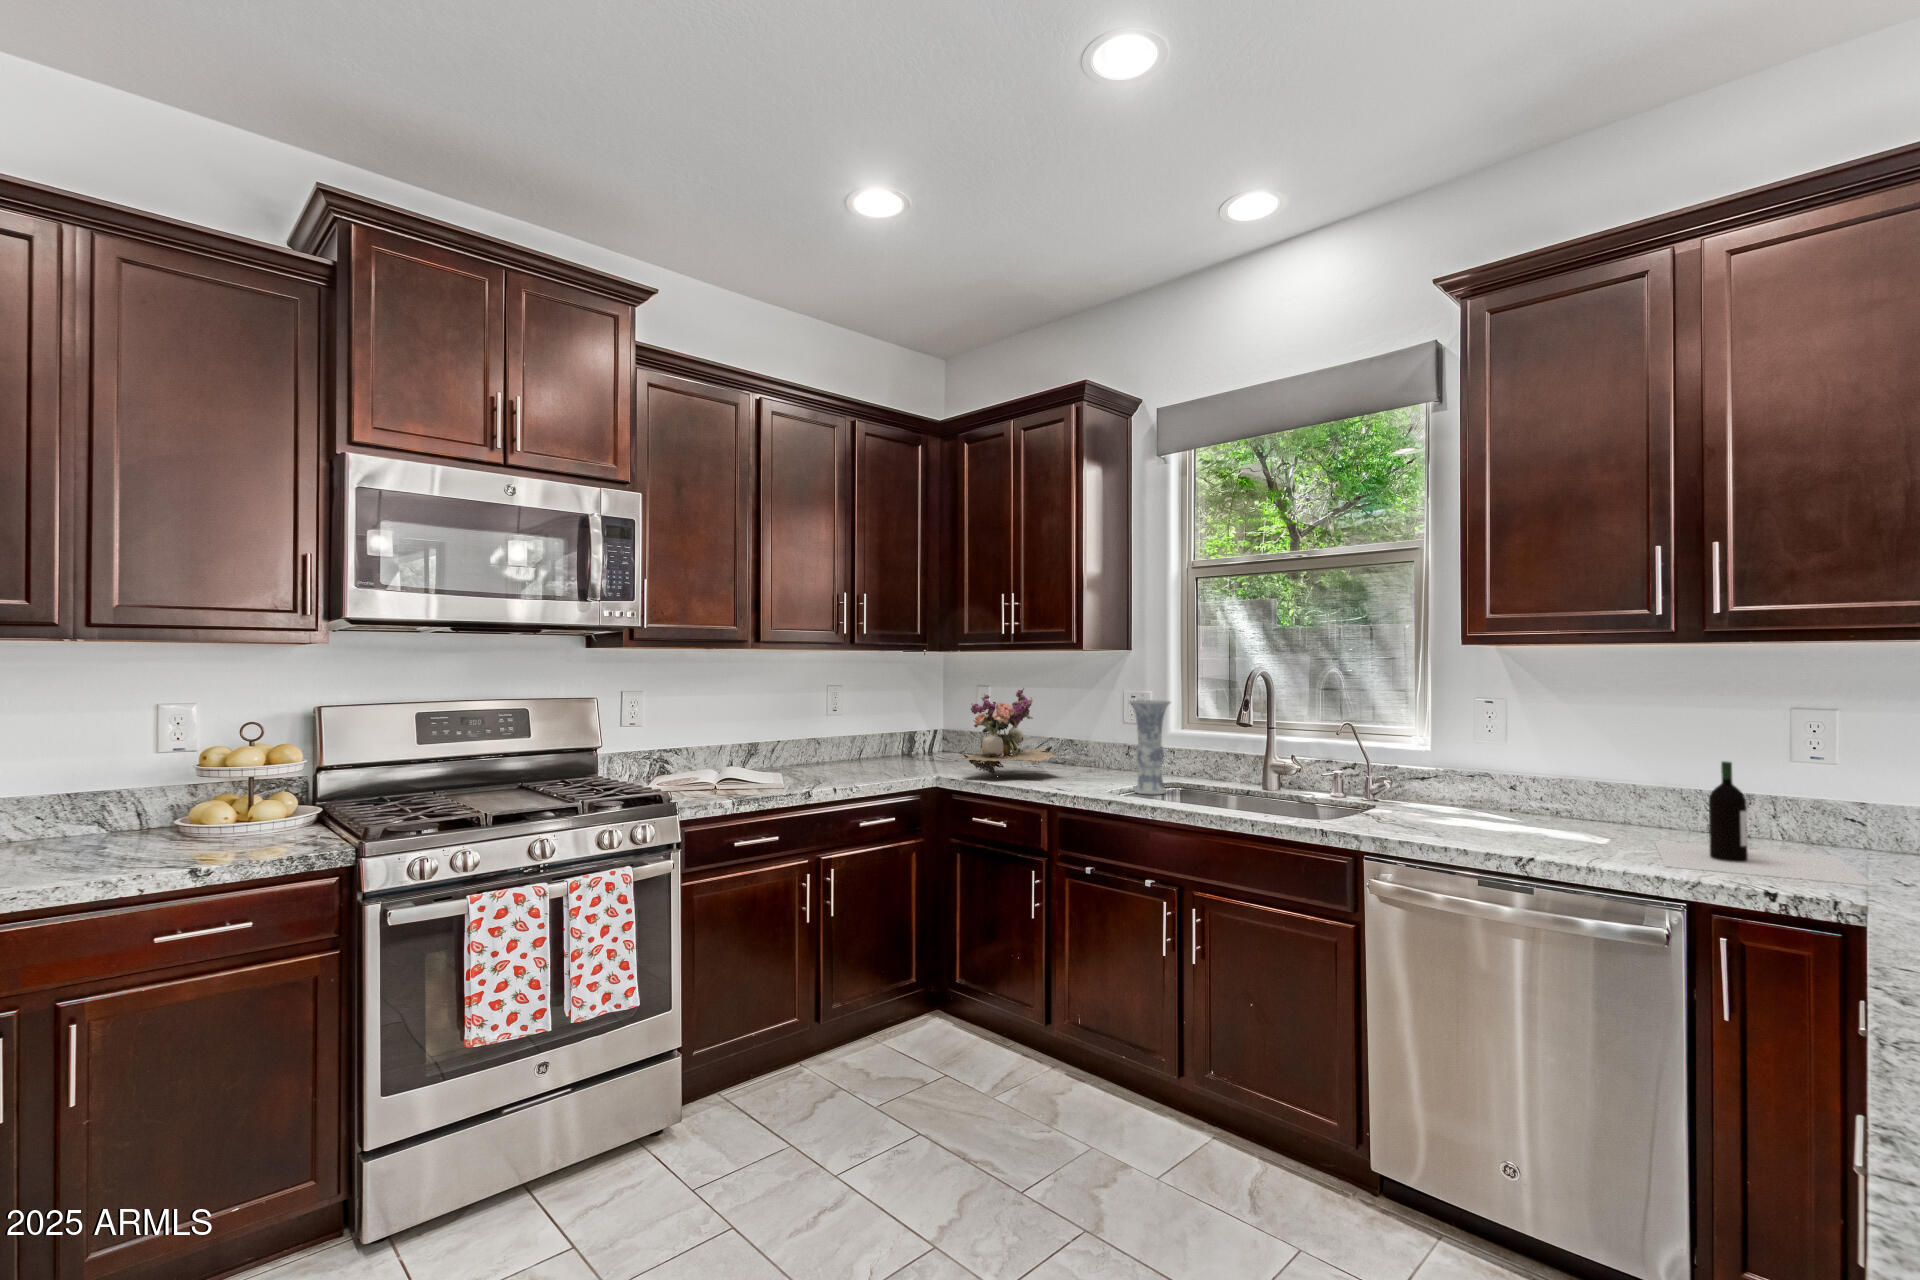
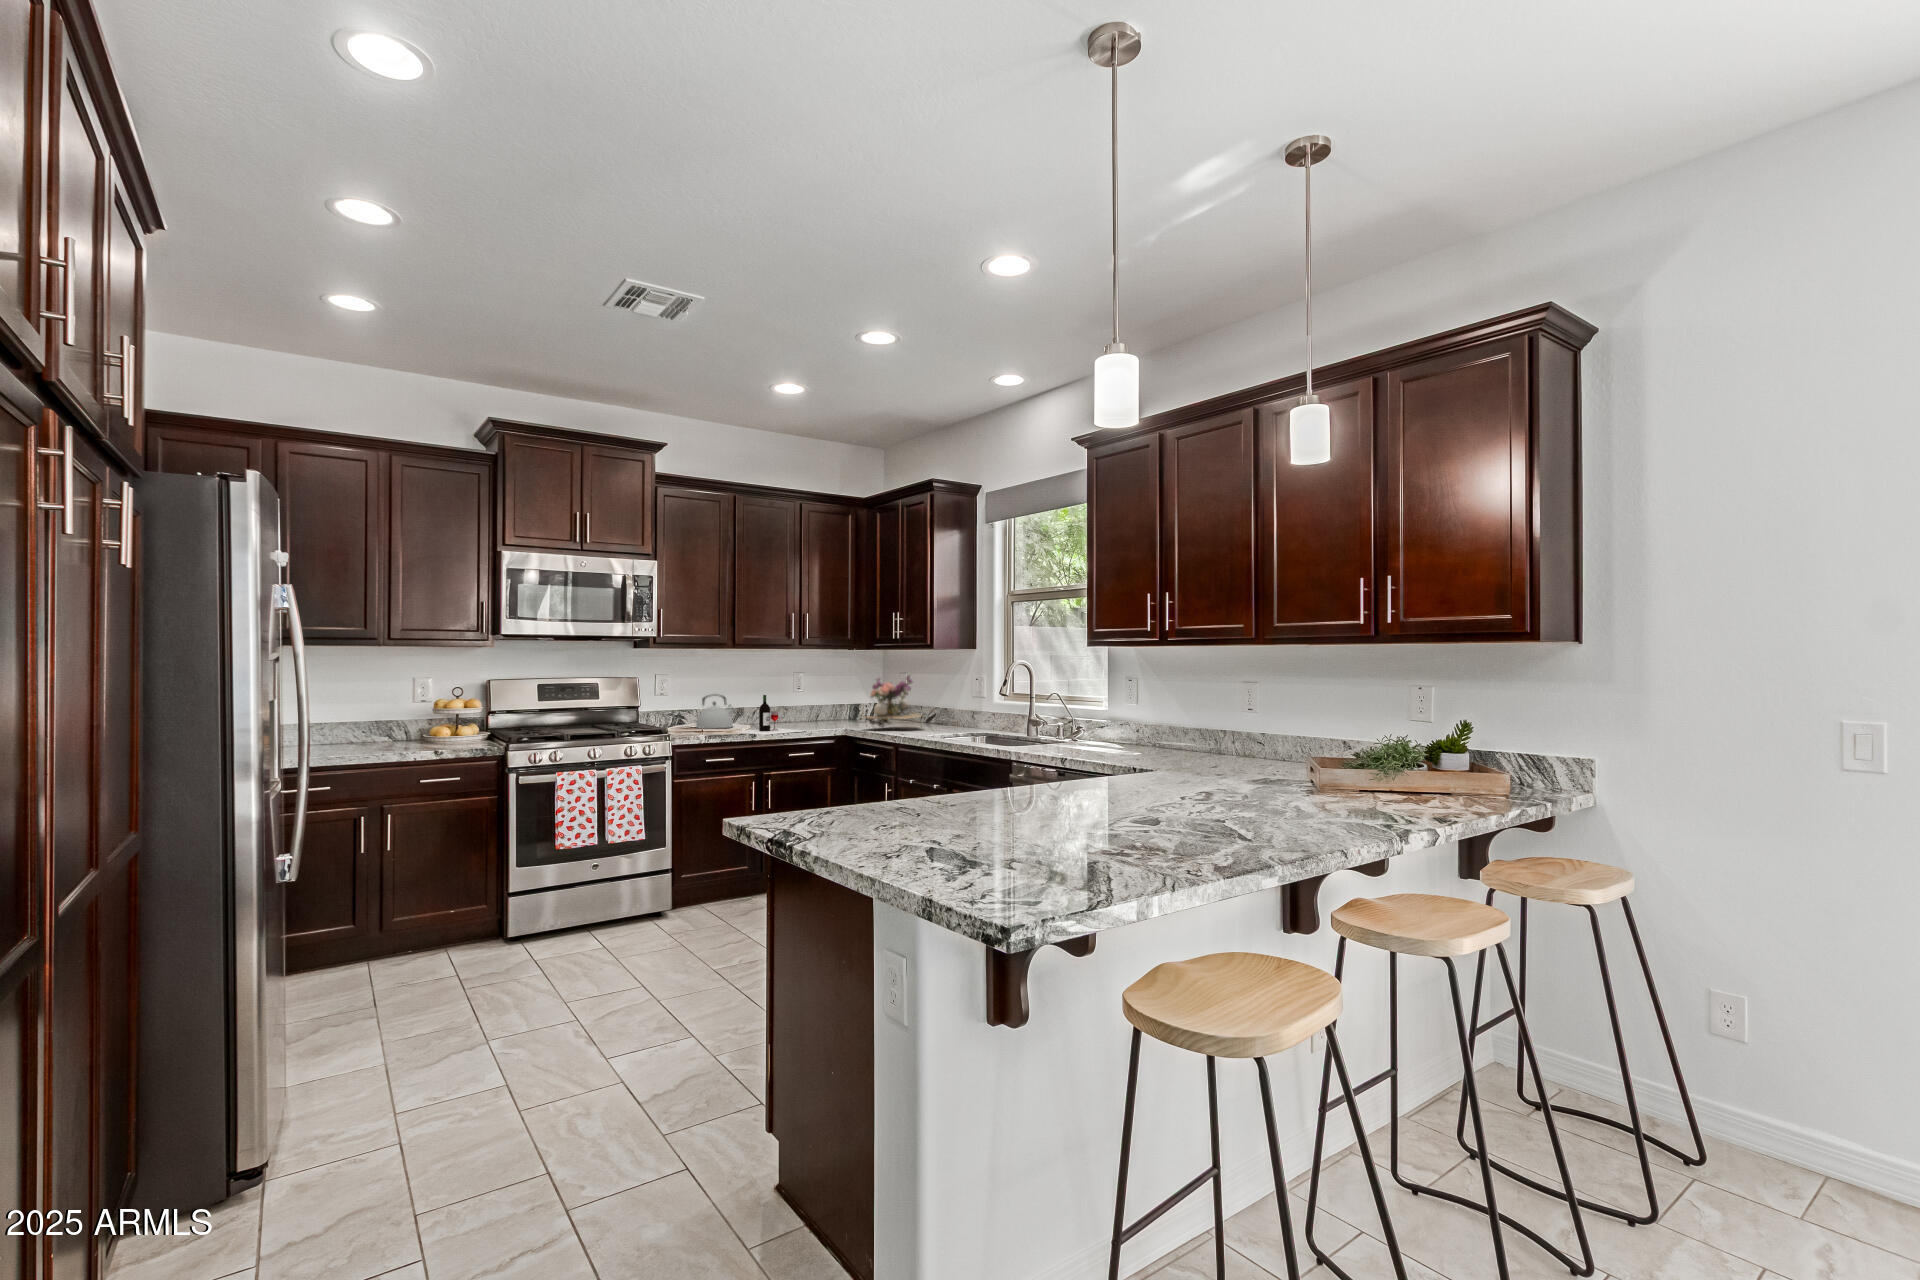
vase: present [1129,700,1170,795] -> none [940,681,966,737]
kettle: none [683,723,747,781] -> present [696,694,734,729]
wine bottle: present [1655,761,1873,886] -> present [734,695,804,735]

